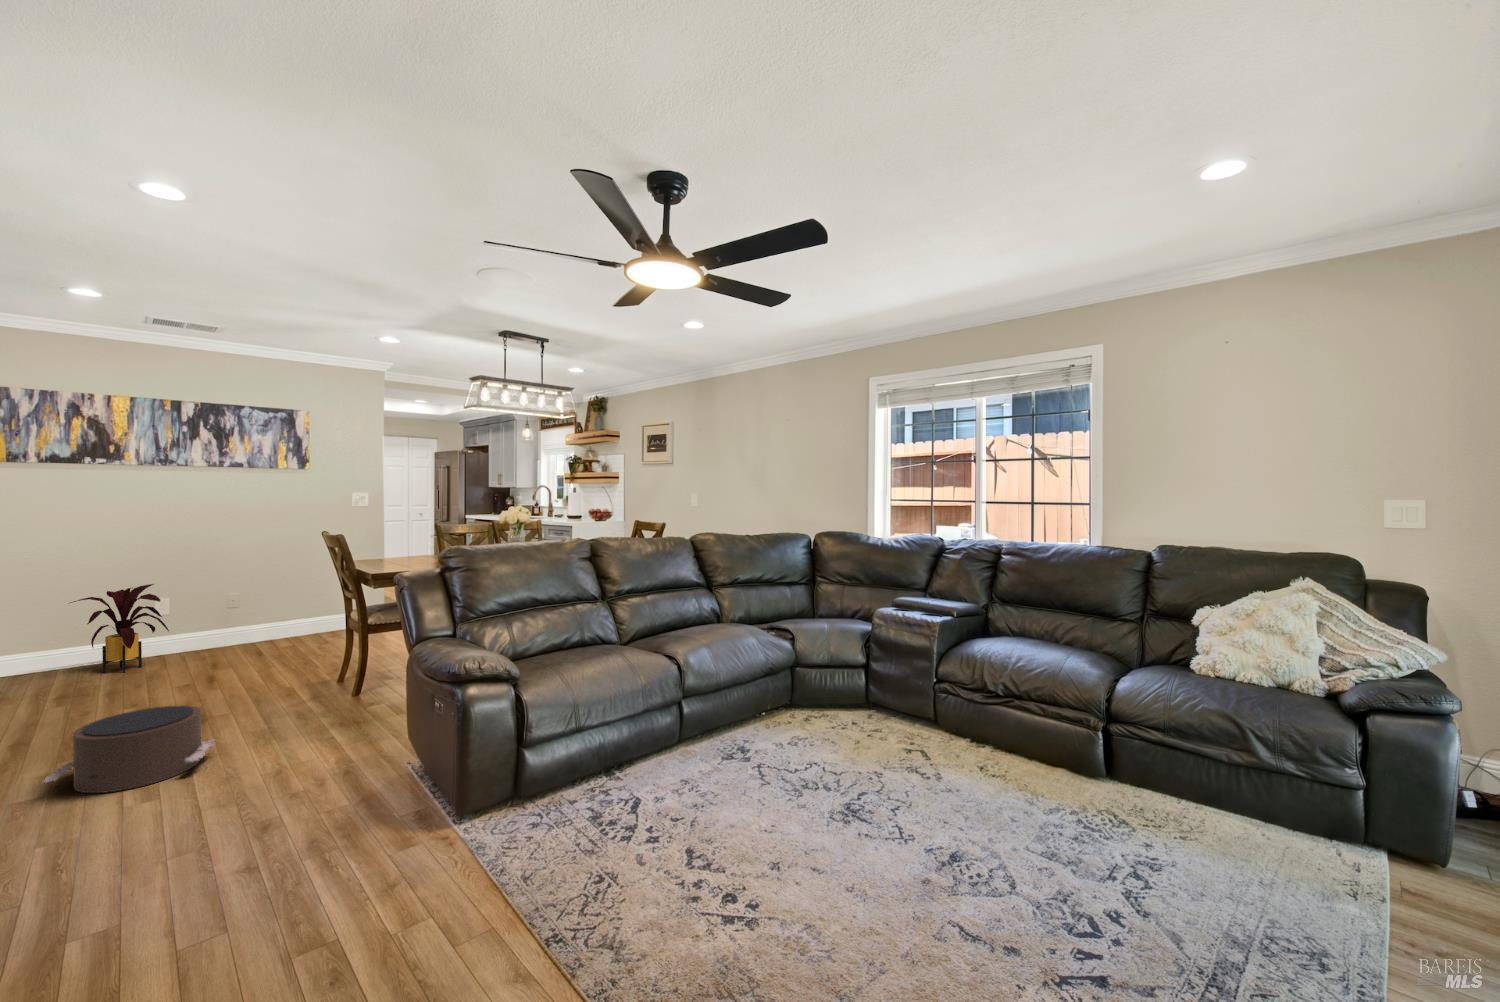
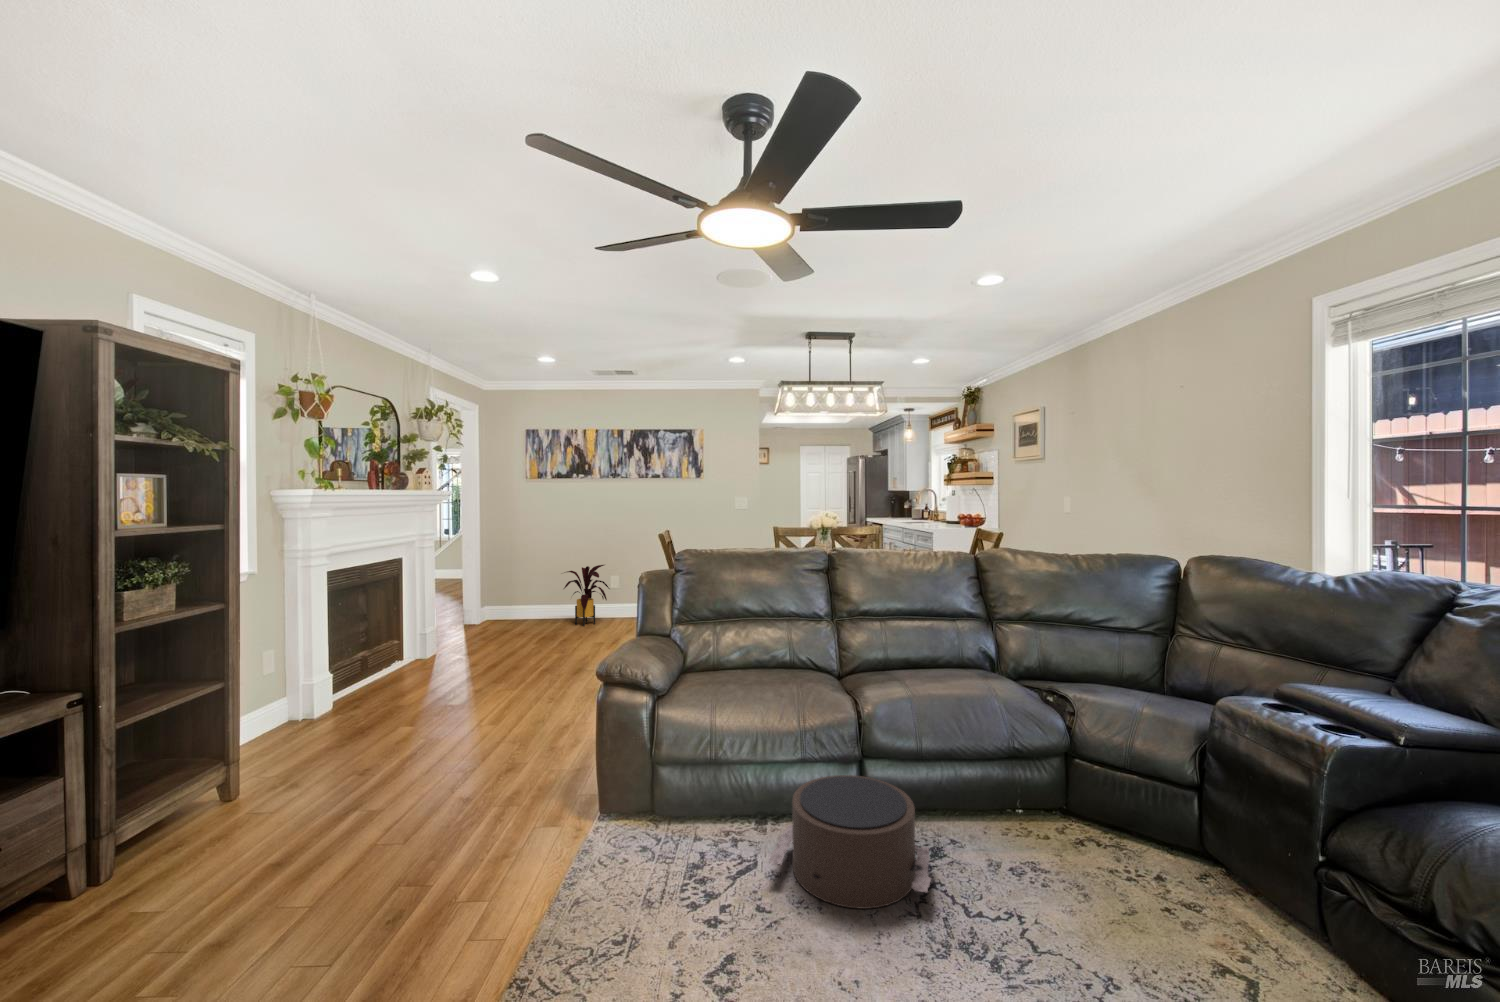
pouf: present [44,705,215,793] -> present [770,775,931,909]

